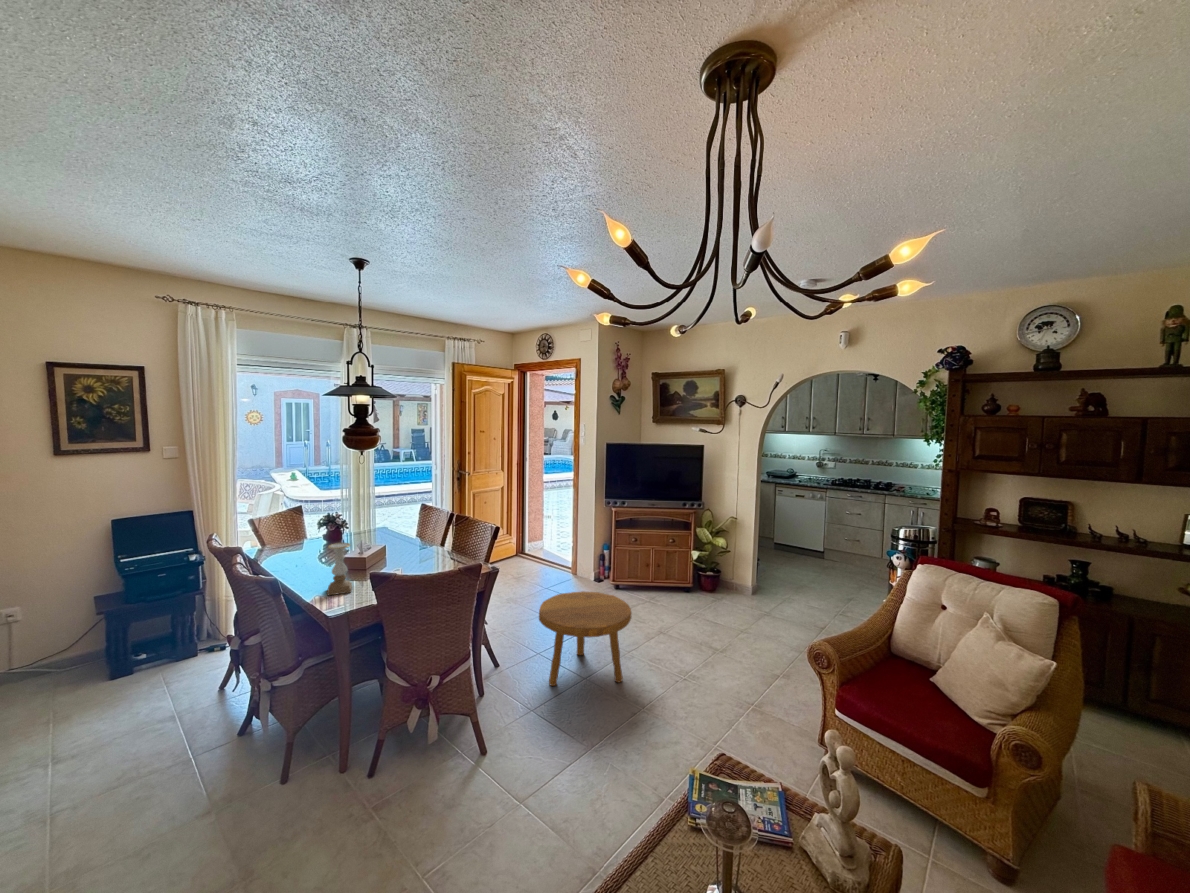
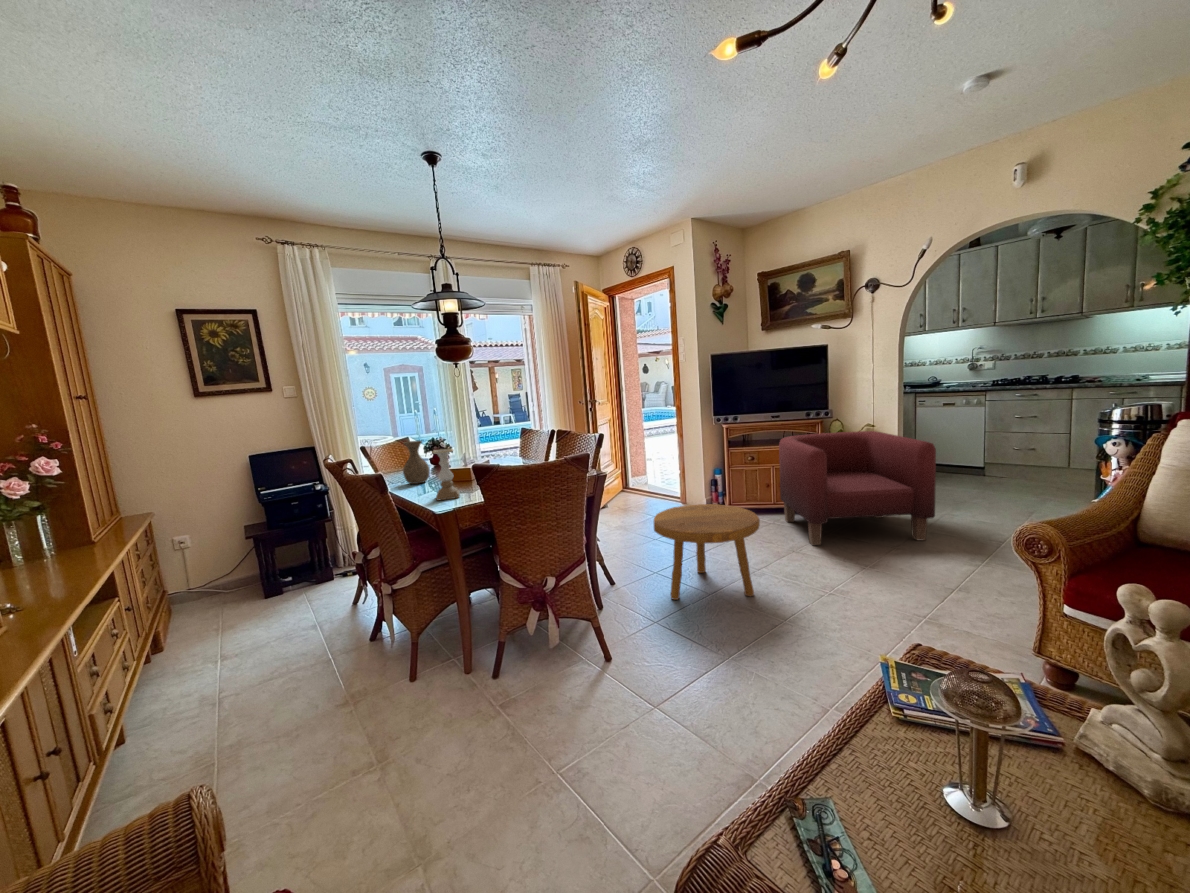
vase: none [294,522,323,566] -> present [403,441,430,484]
armchair: none [657,522,778,627] -> present [779,431,936,545]

